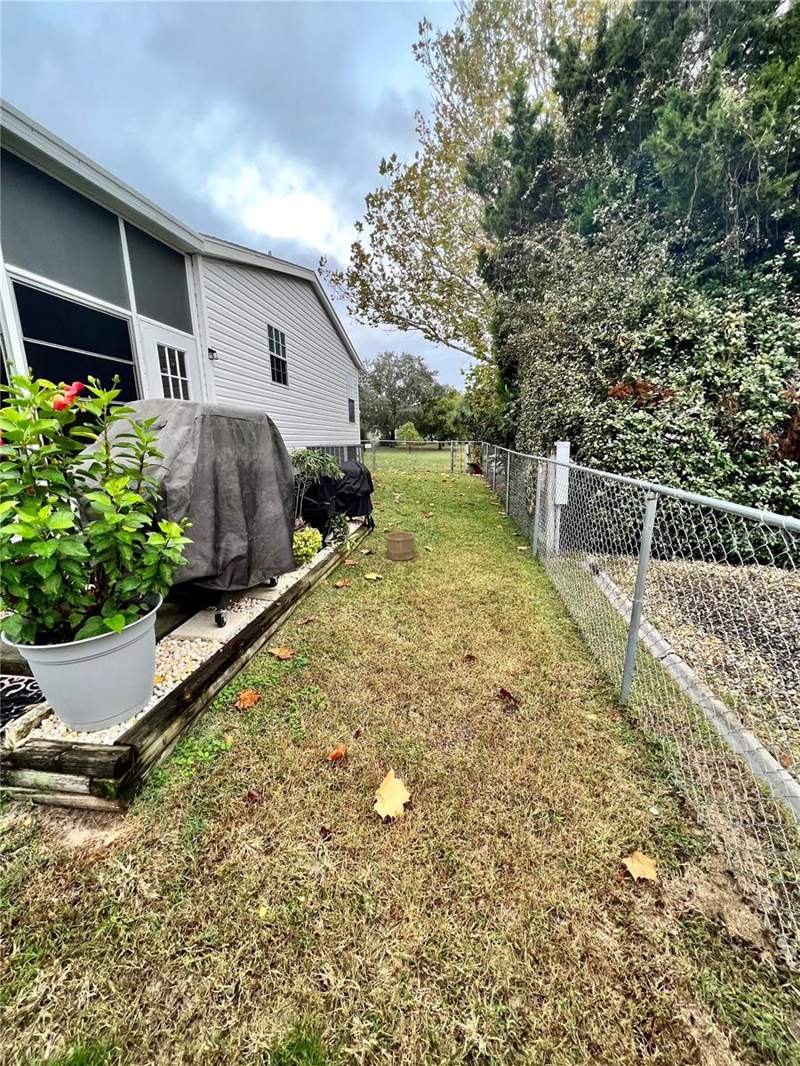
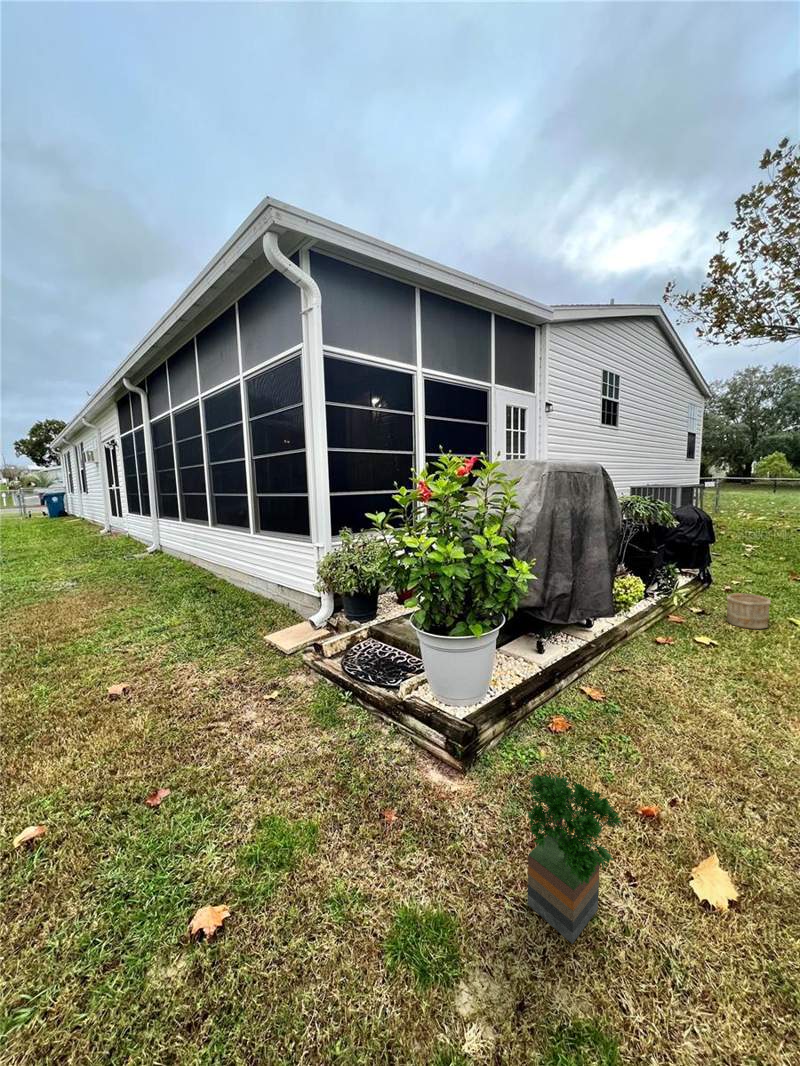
potted tree: none [191,766,308,953] -> present [527,773,622,944]

